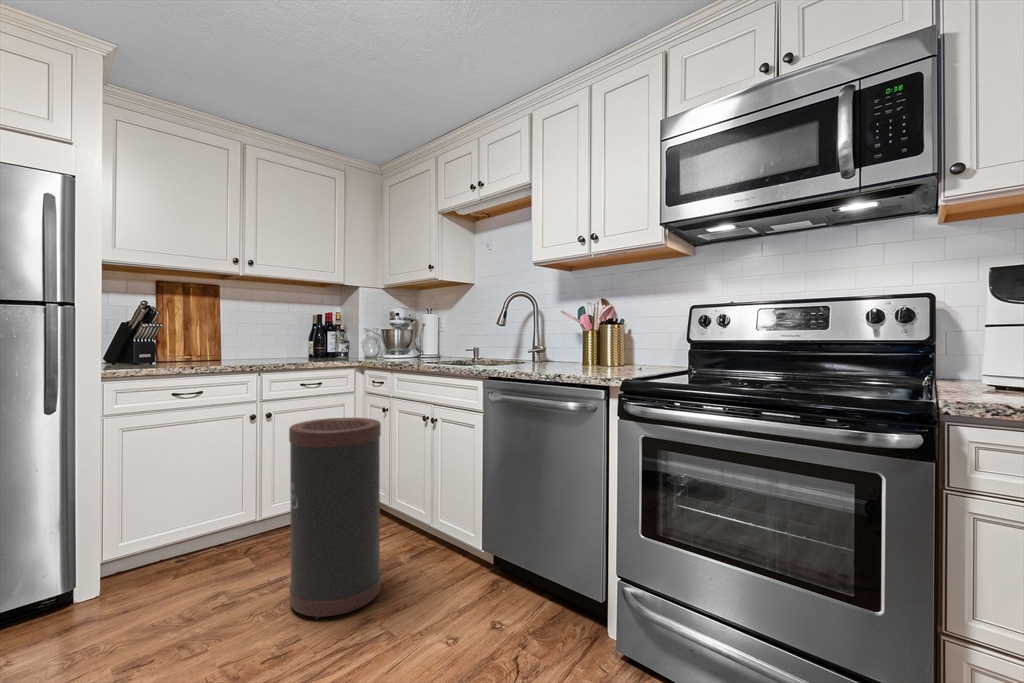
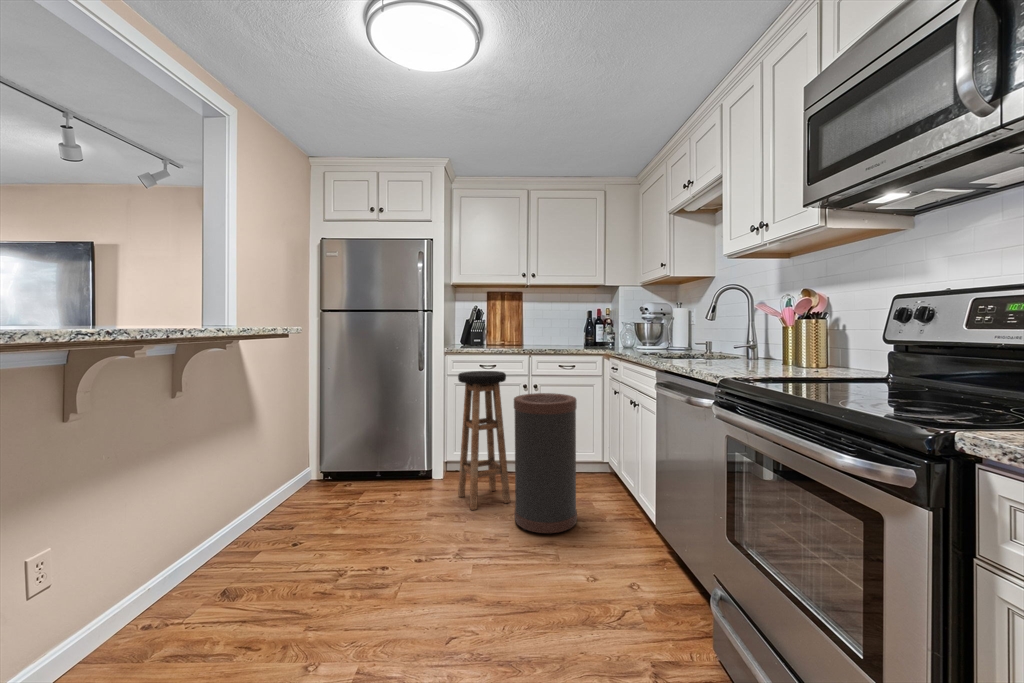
bar stool: none [157,396,262,623] -> present [458,371,510,510]

